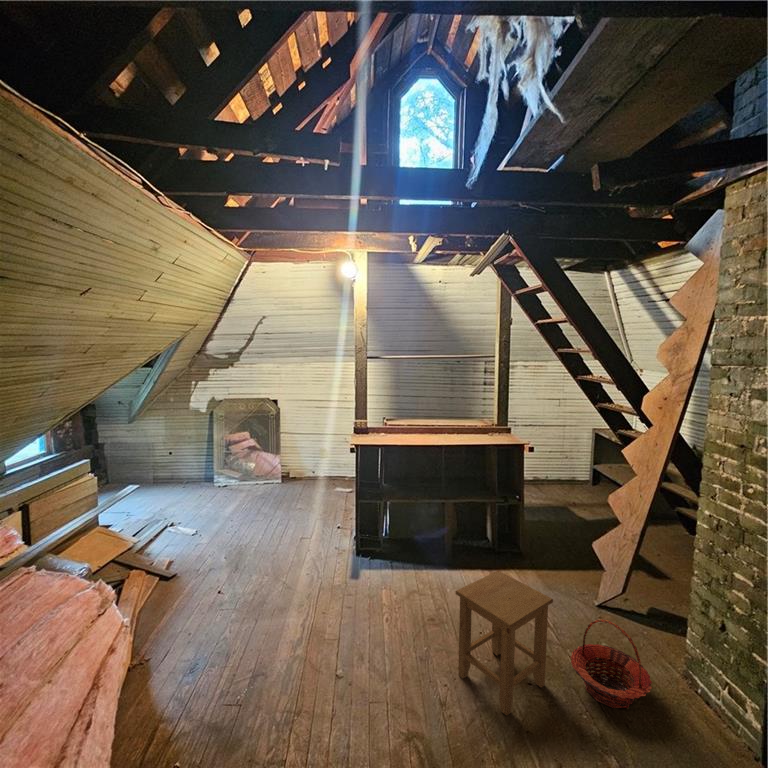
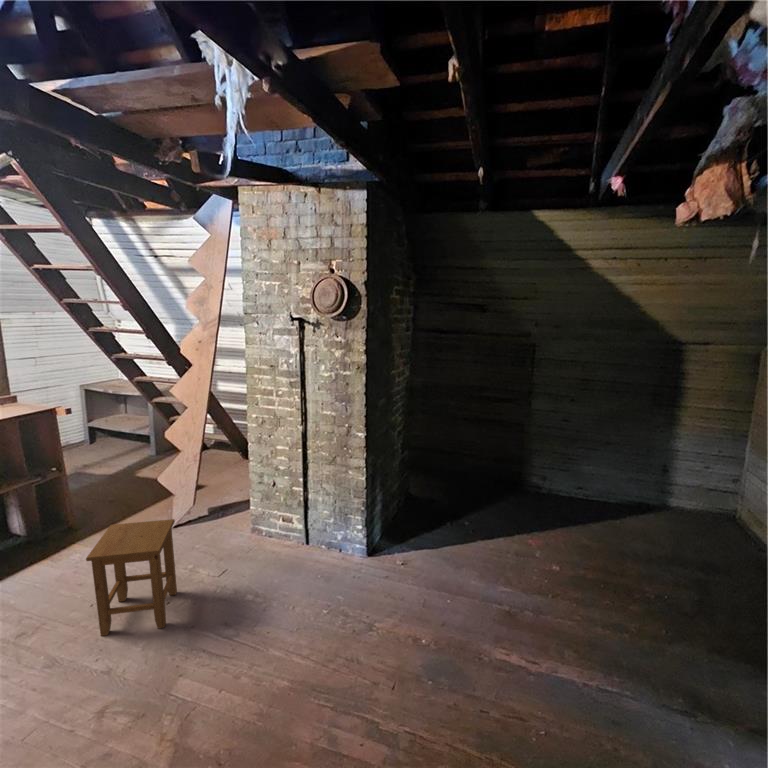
basket: present [570,620,652,708] -> none [188,515,246,576]

